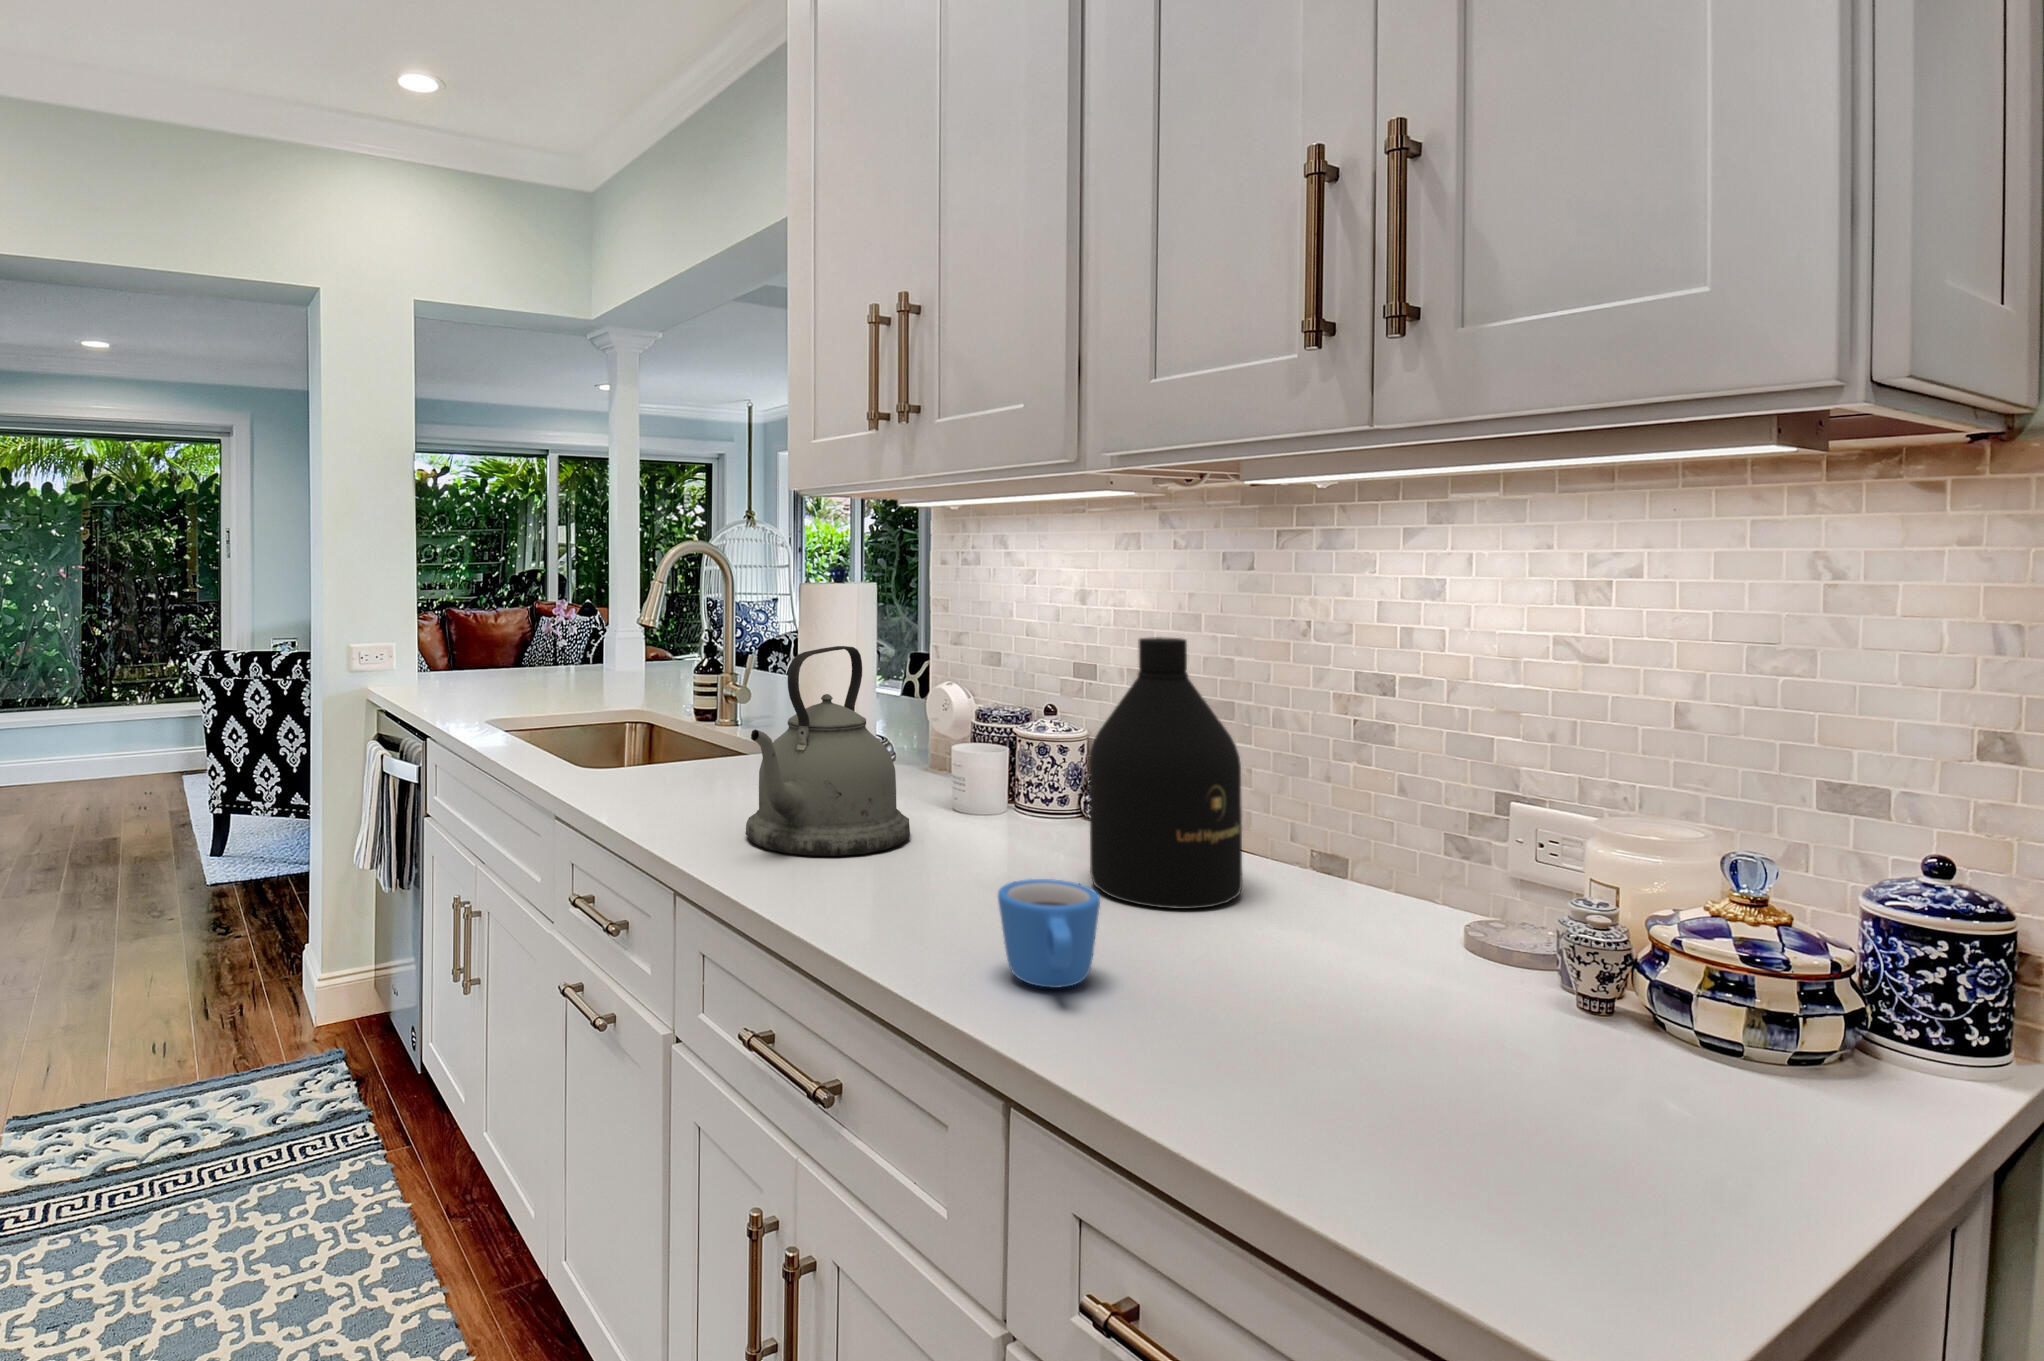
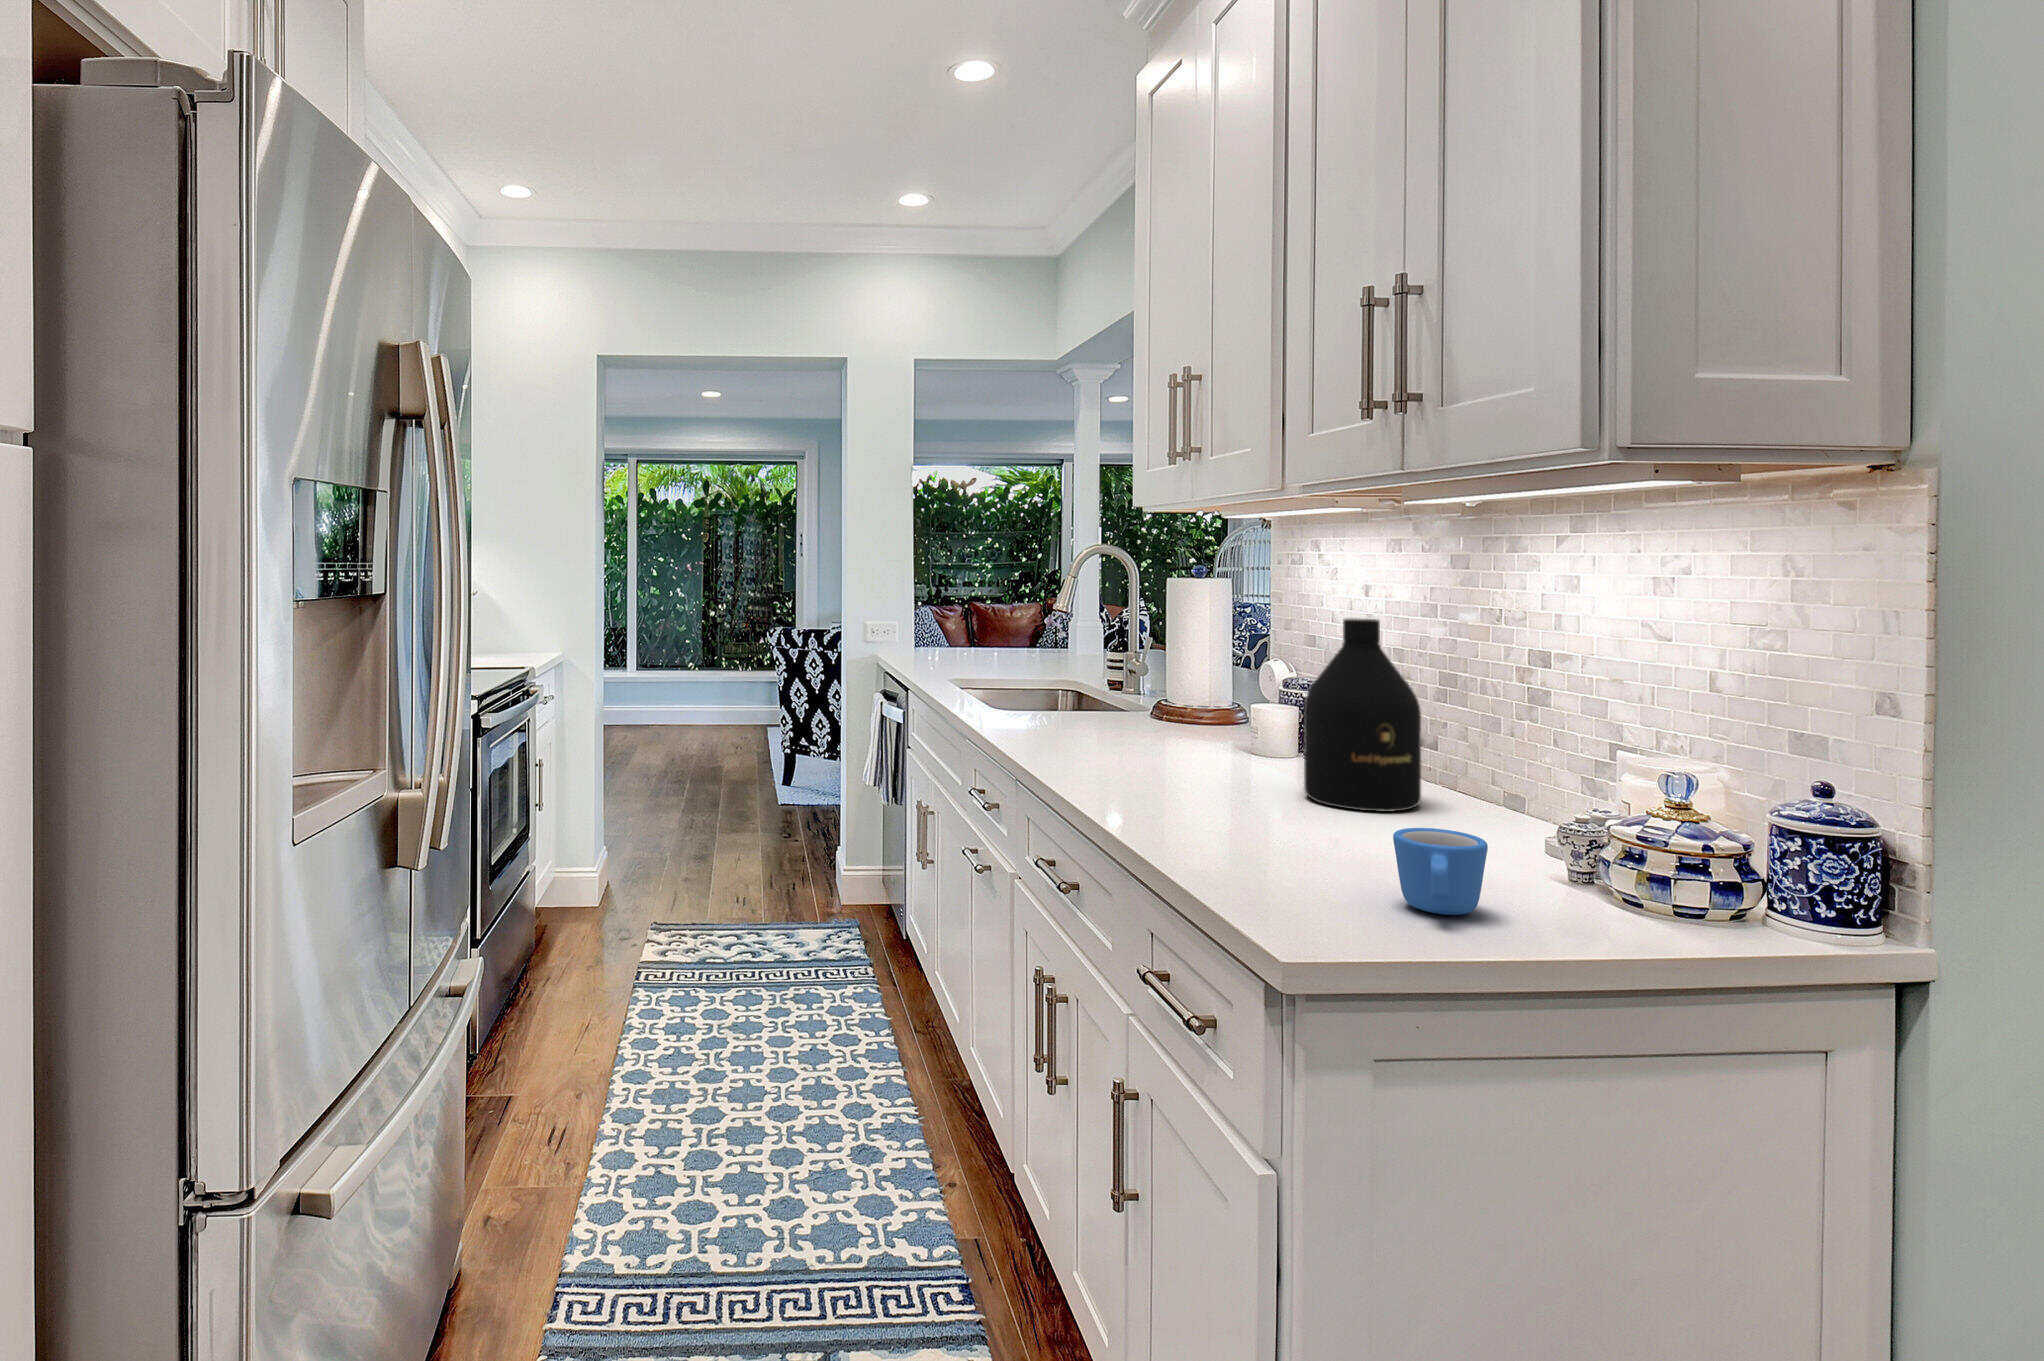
kettle: present [746,646,910,856] -> none [1075,621,1207,765]
mug: present [998,879,1100,988] -> present [1393,828,1488,915]

